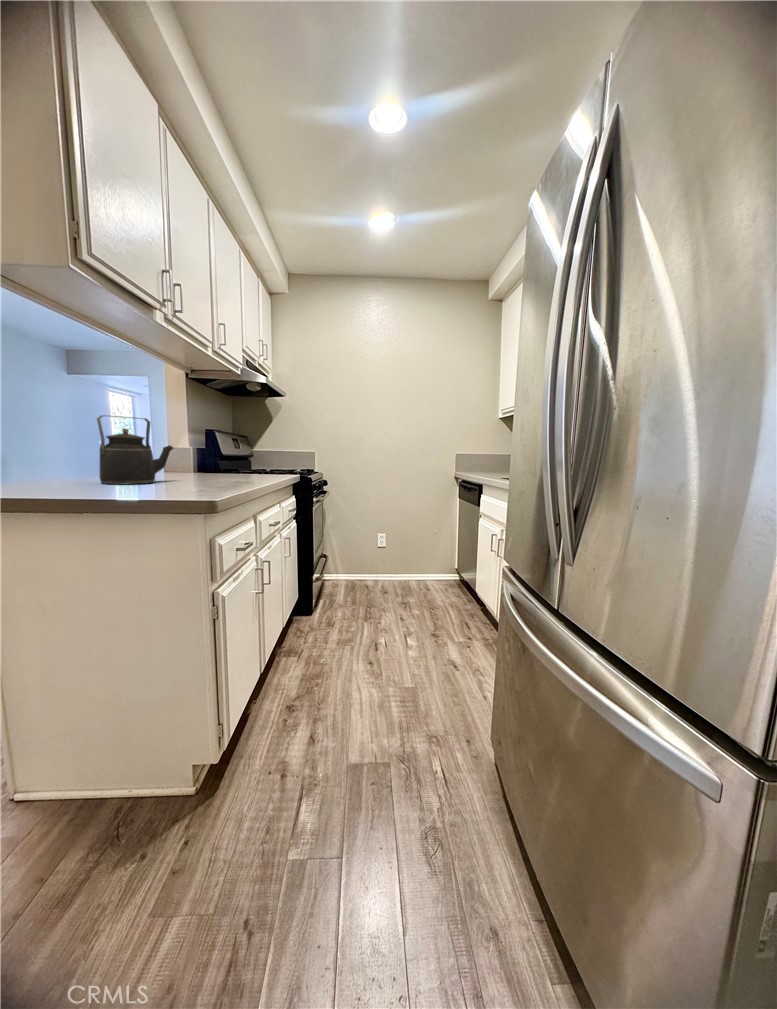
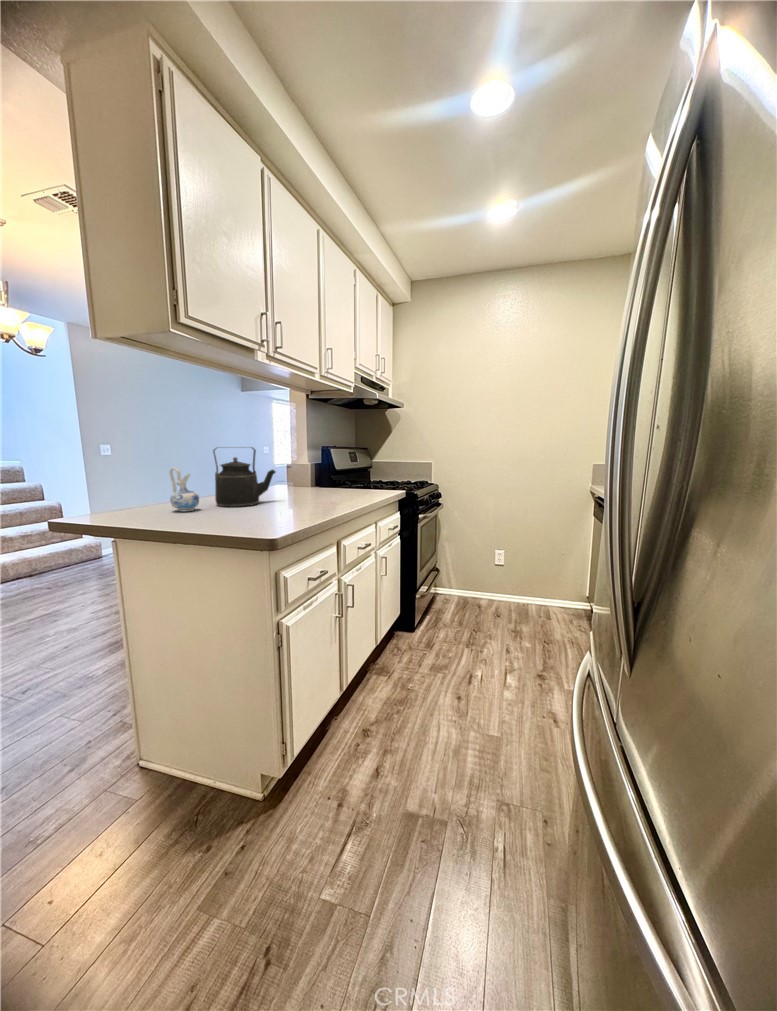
ceramic pitcher: none [41,434,84,488] -> present [169,467,199,511]

